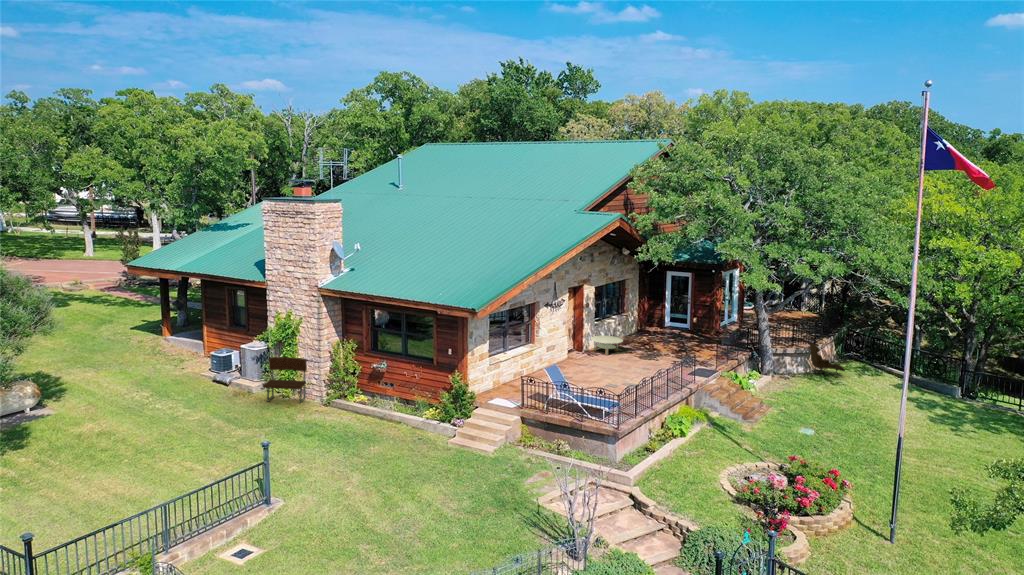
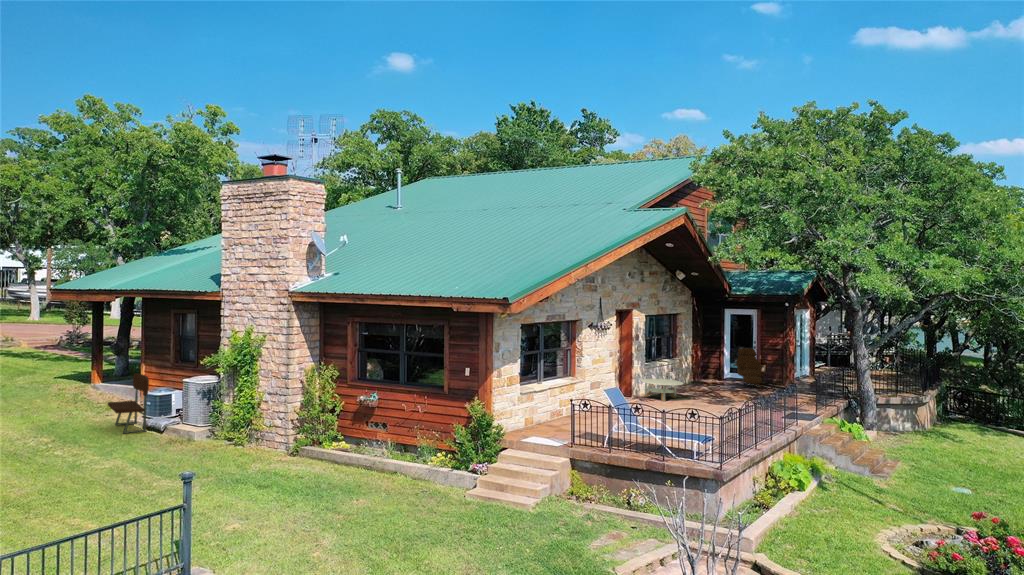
lounge chair: present [810,343,845,376] -> present [735,348,764,388]
bench: present [263,357,307,403] -> present [108,373,149,434]

